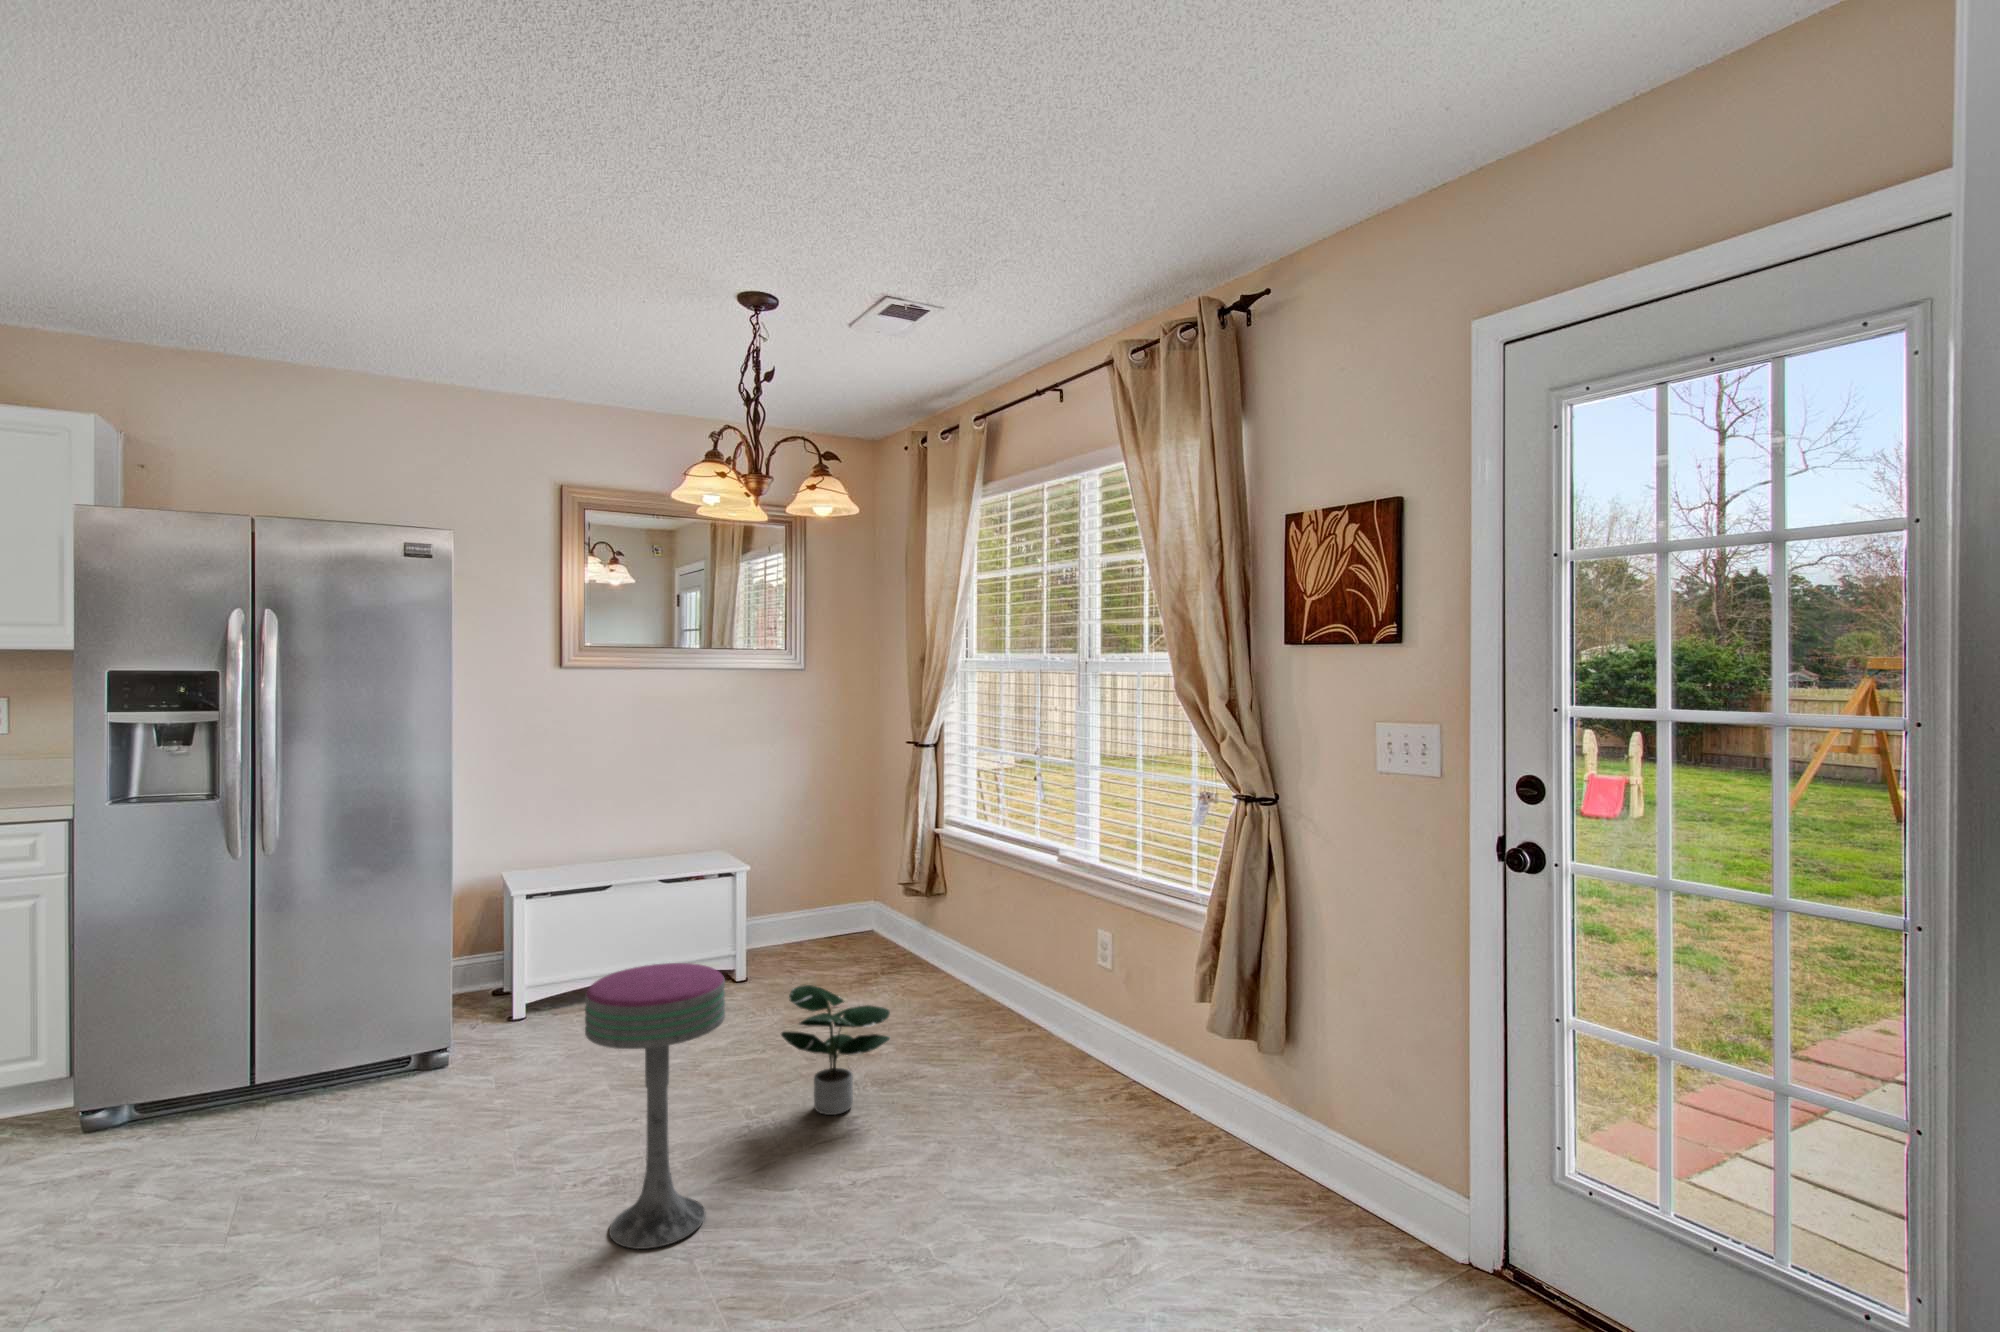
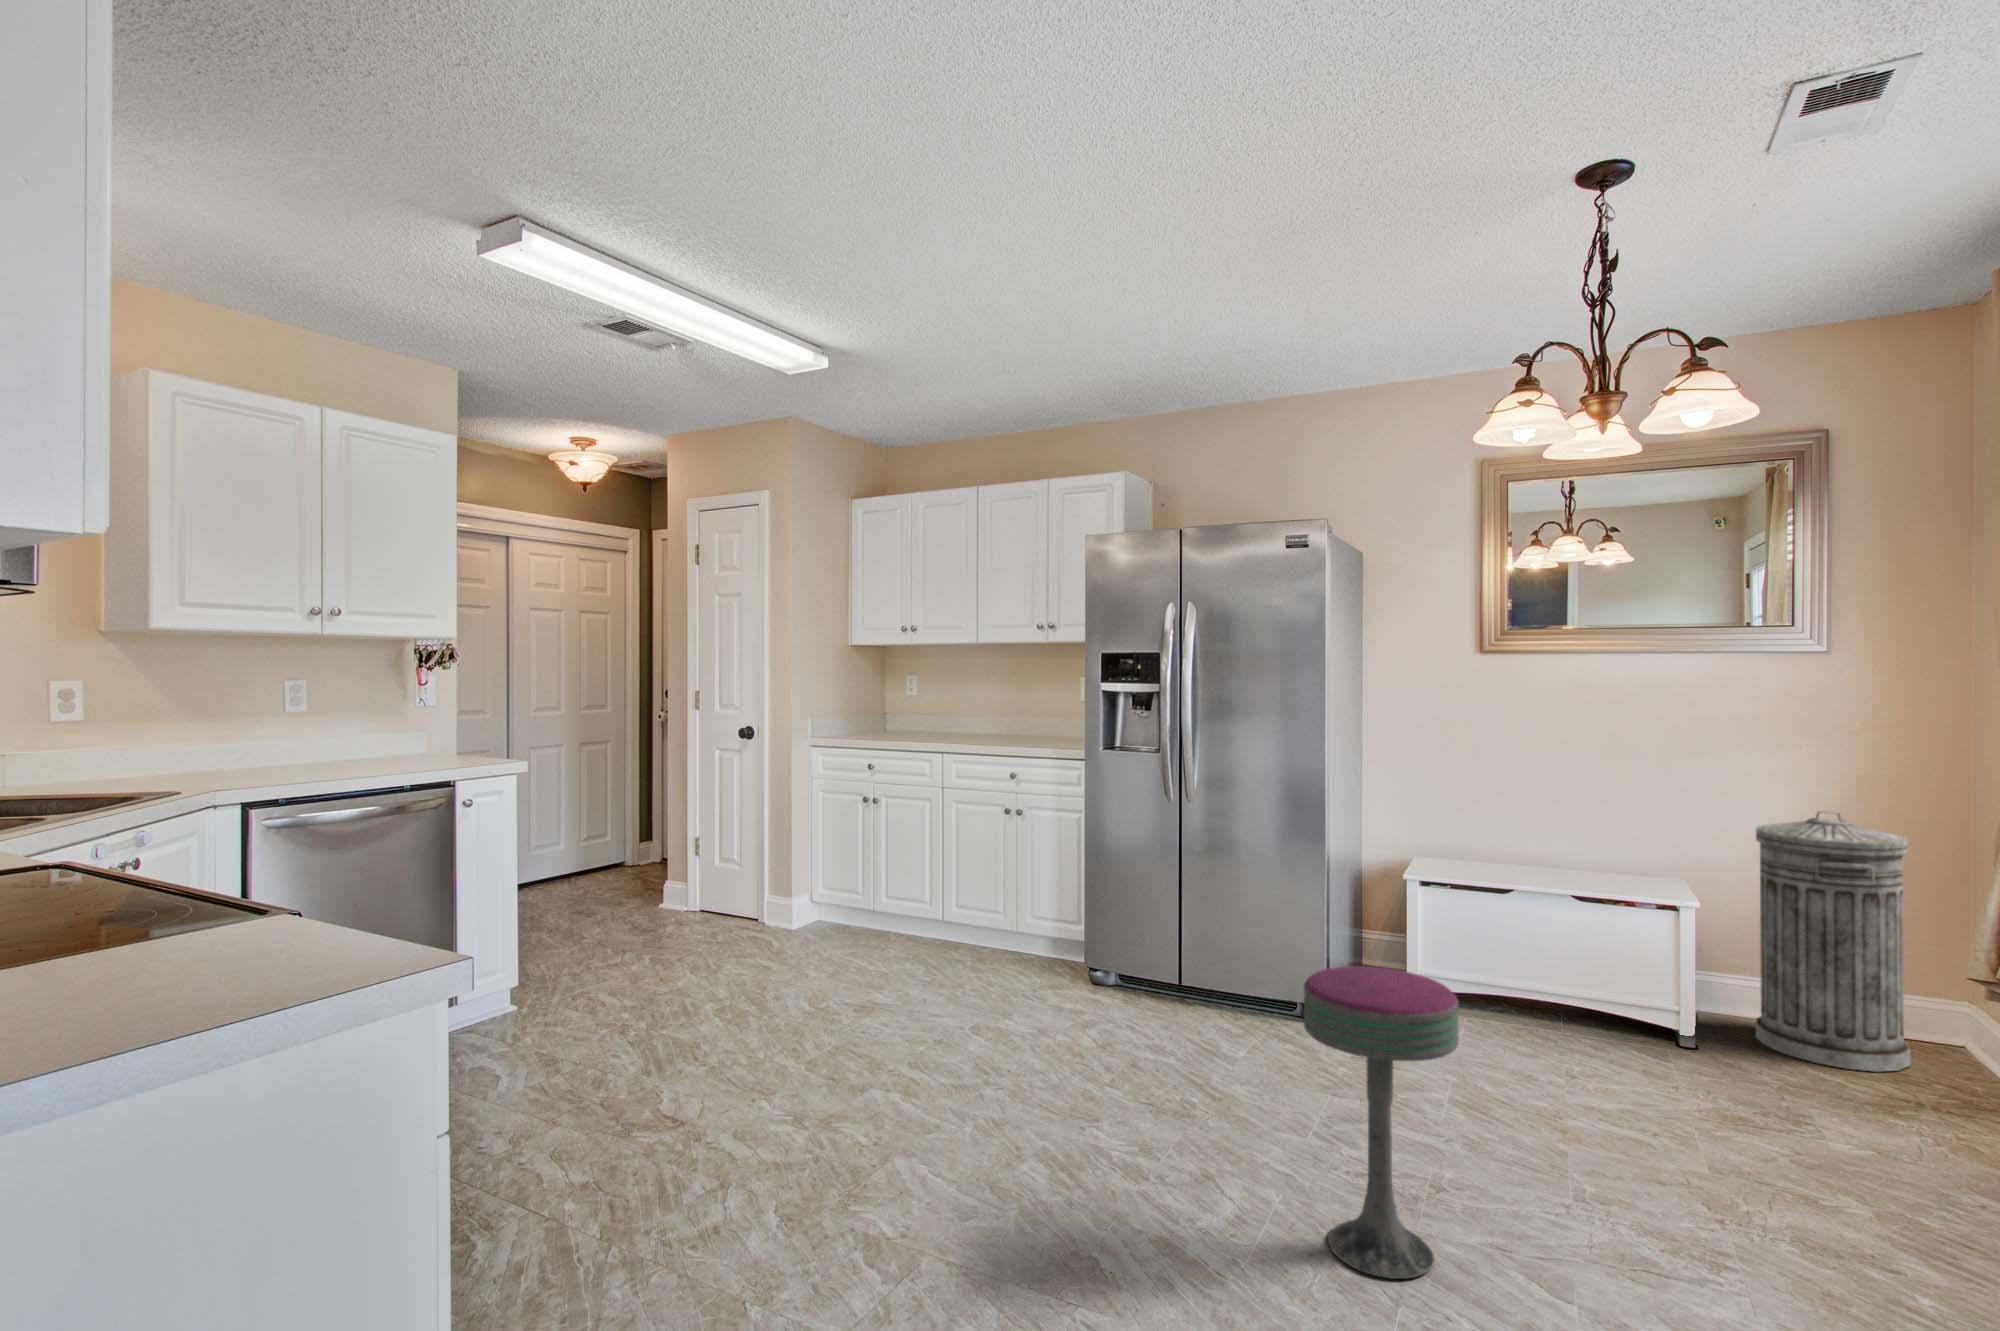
trash can: none [767,786,854,967] -> present [1756,811,1910,1072]
potted plant: present [781,985,890,1115] -> none [1609,1063,1796,1256]

